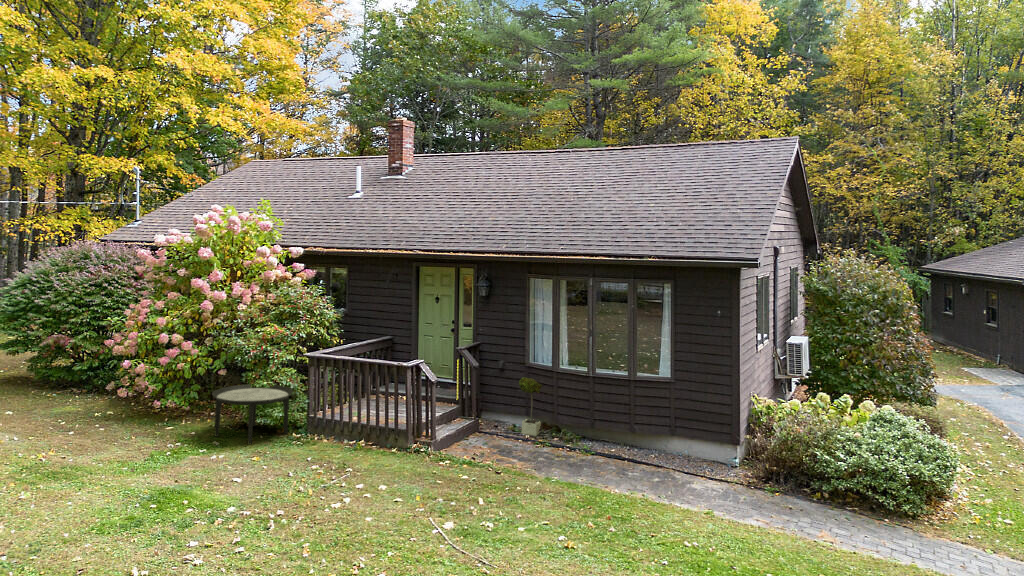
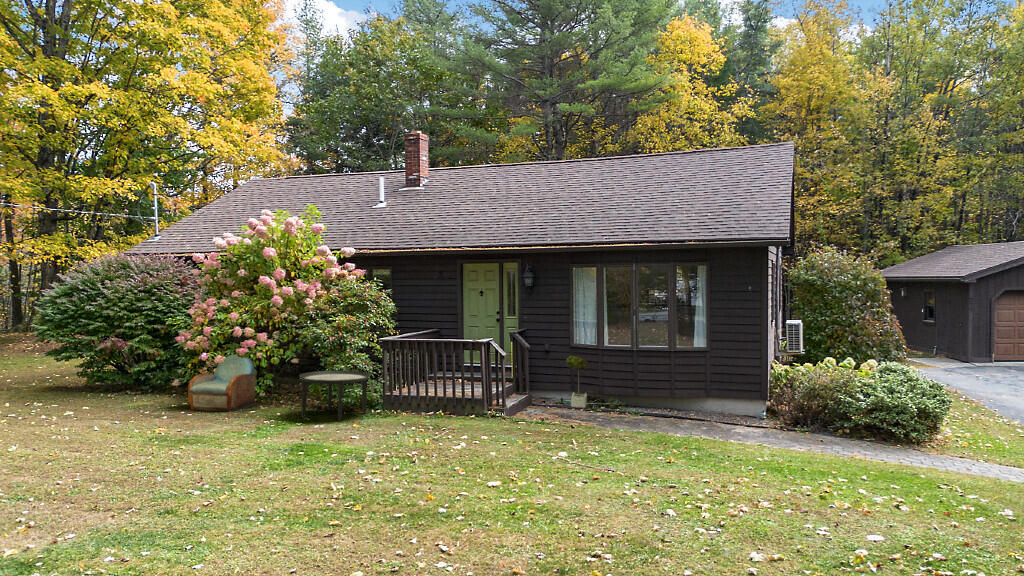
armchair: none [110,360,188,424] -> present [188,355,258,412]

